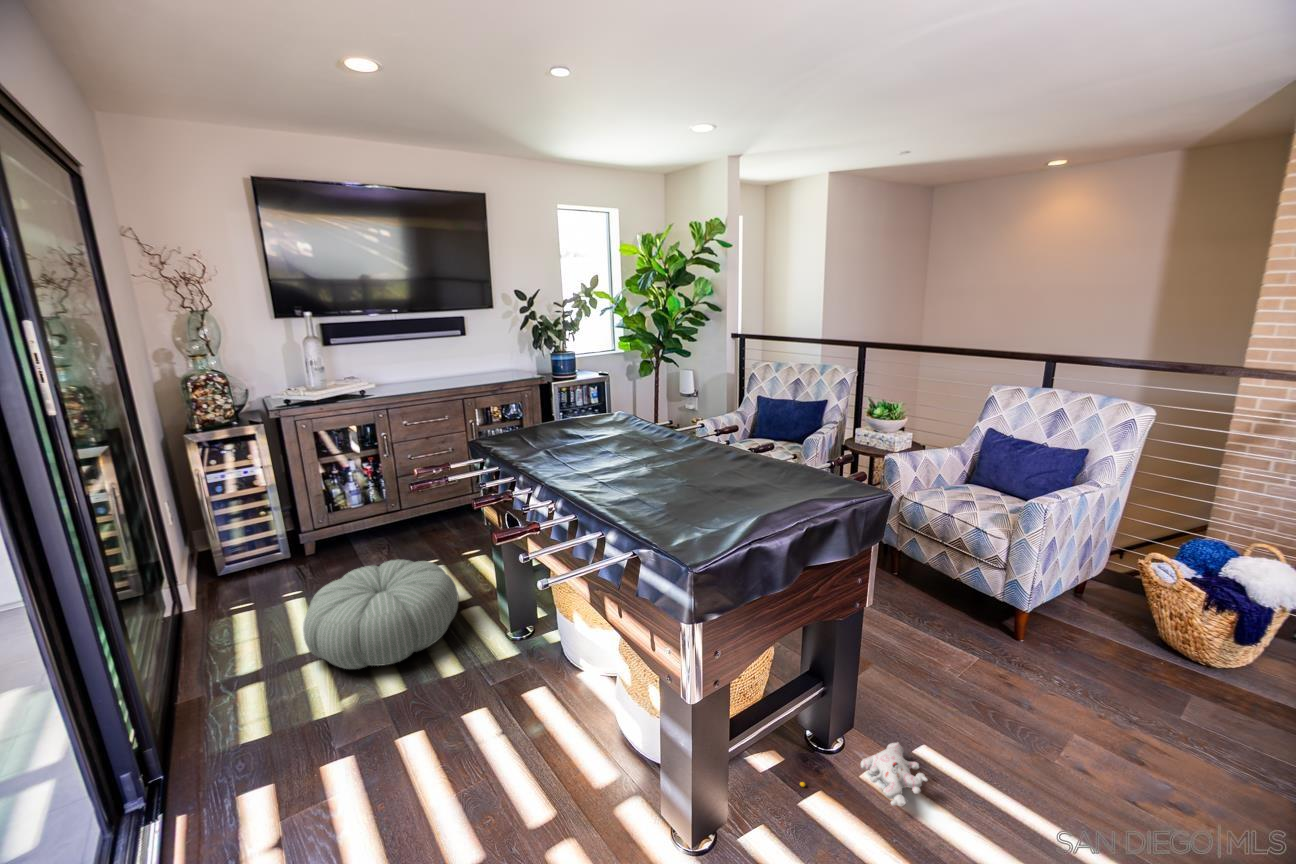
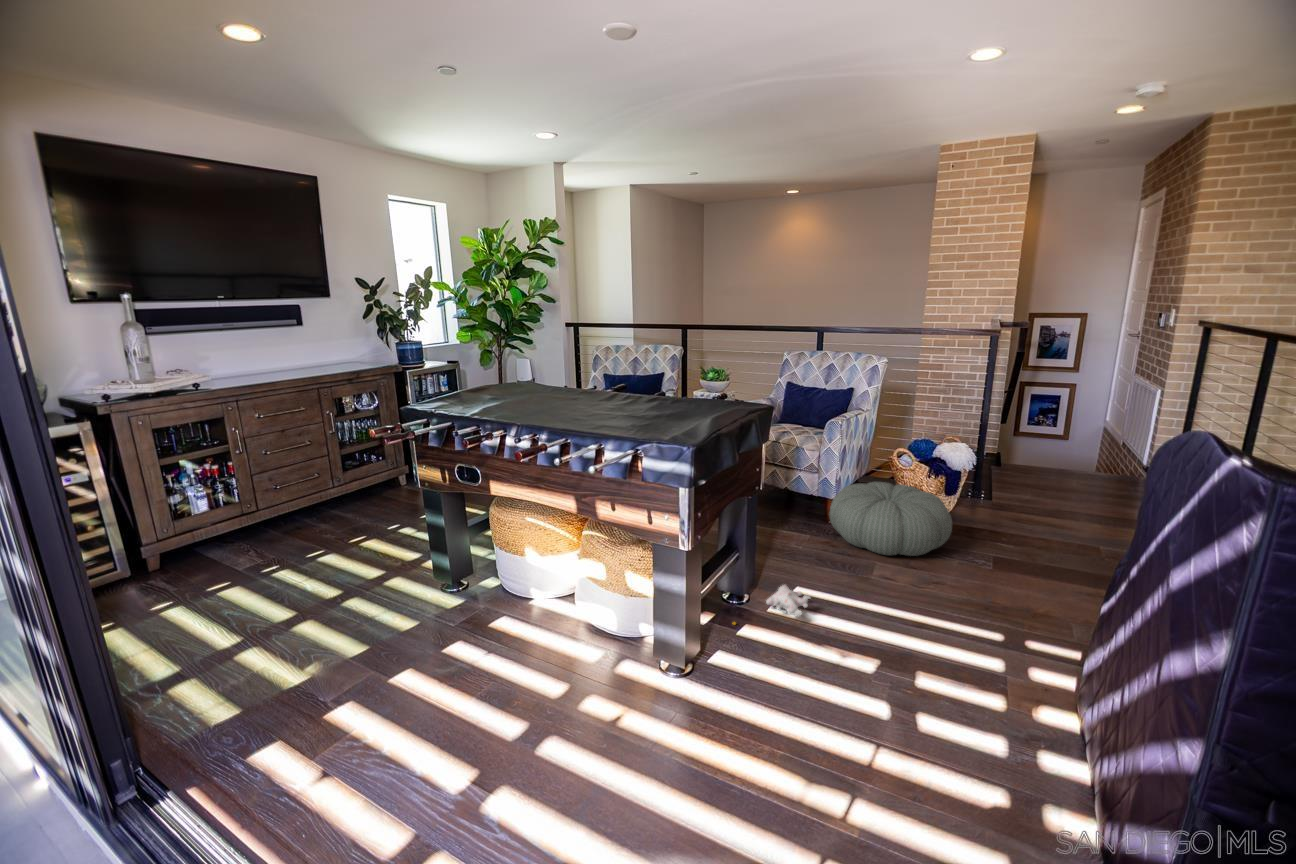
pouf: present [303,560,459,669] -> present [829,482,952,556]

